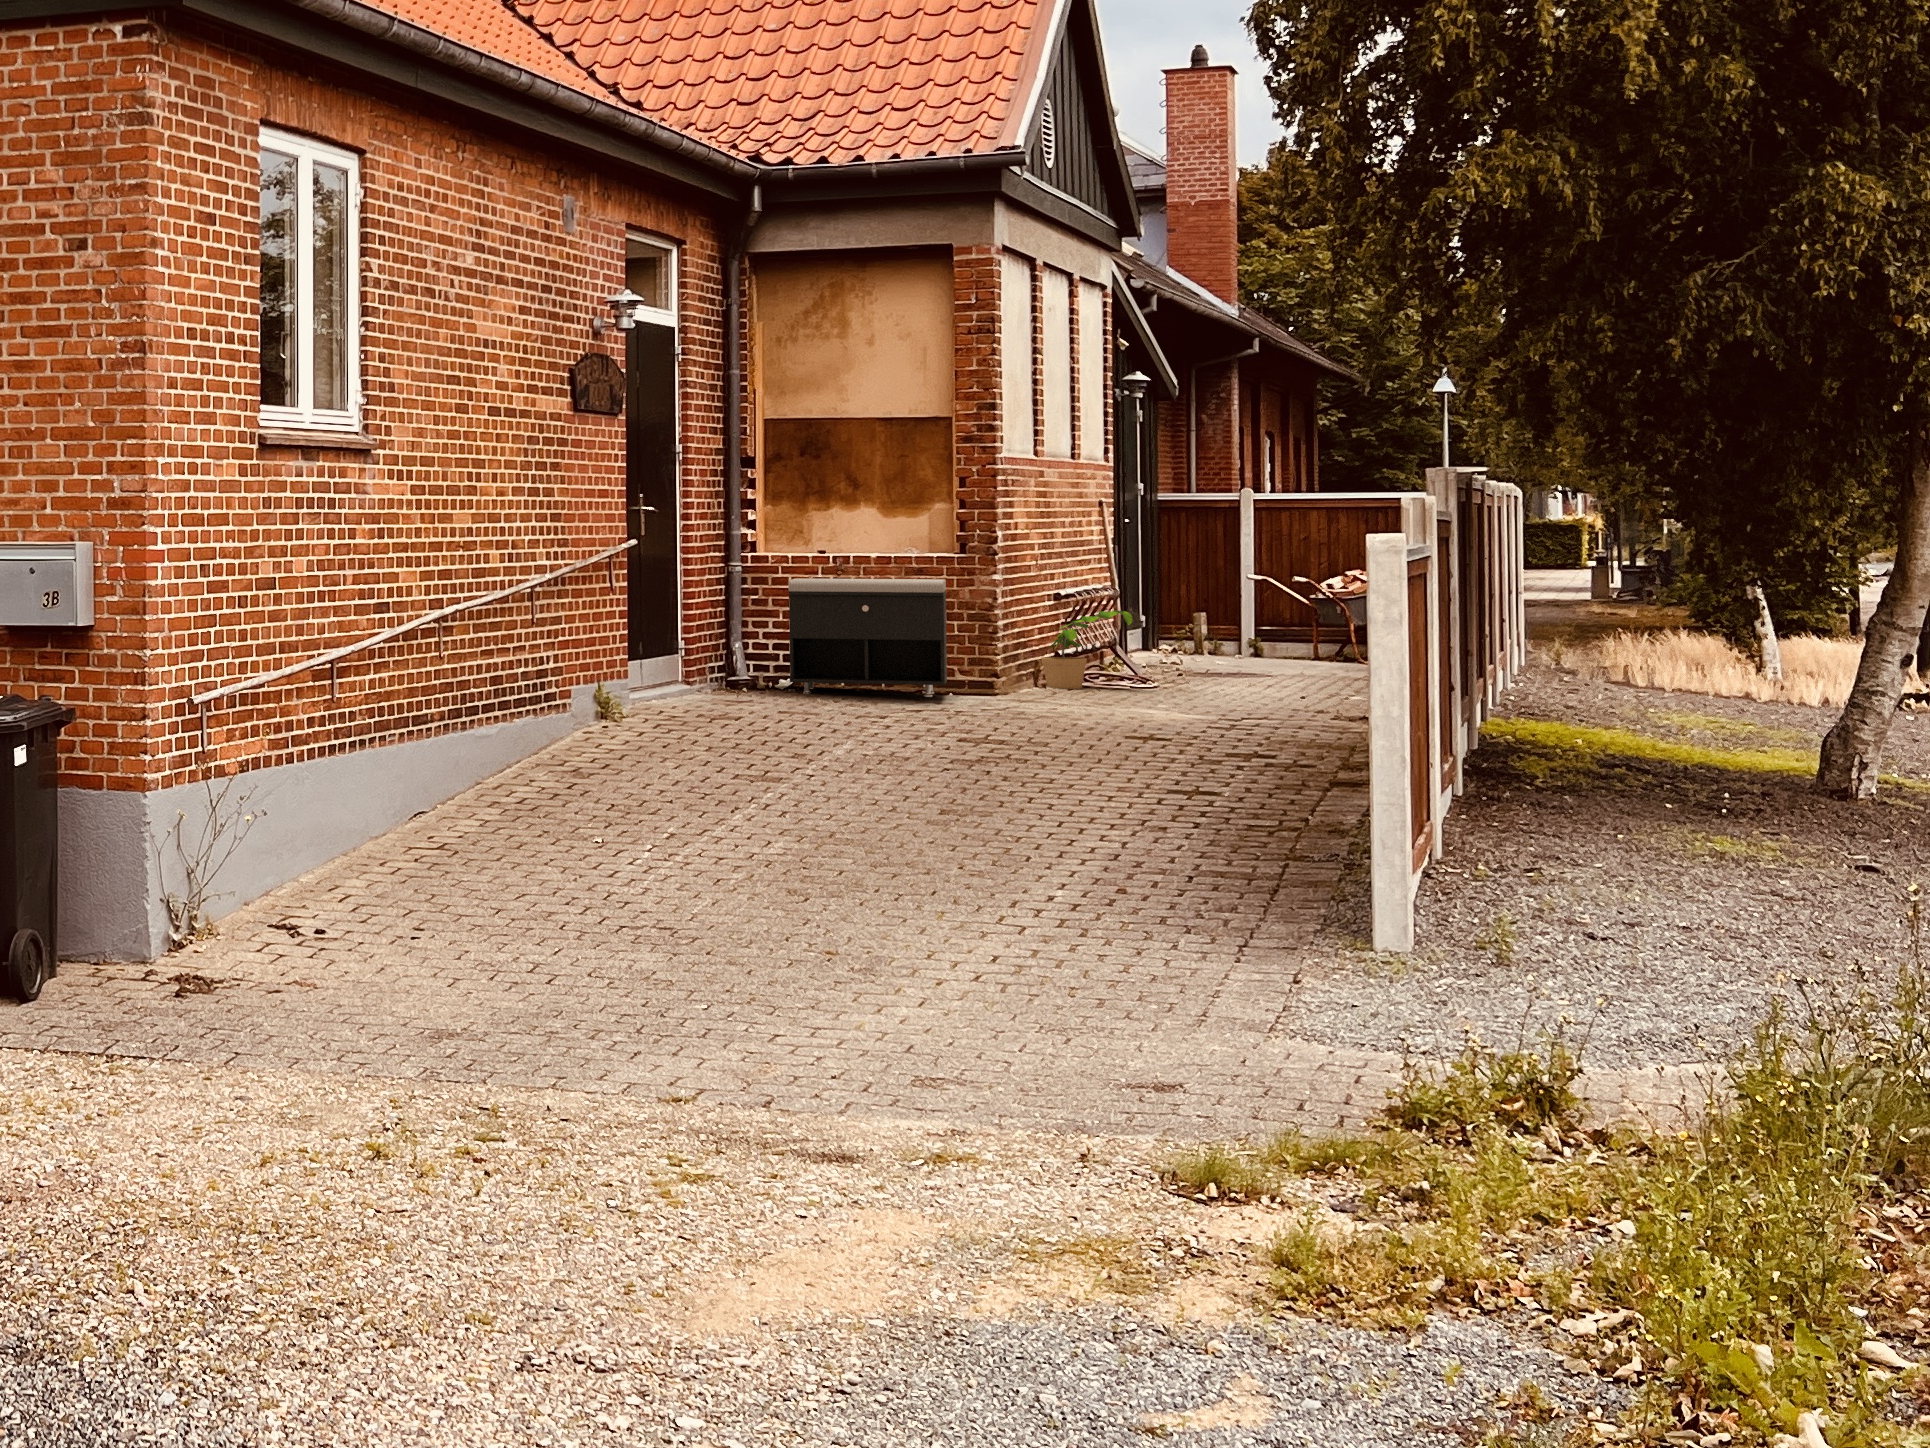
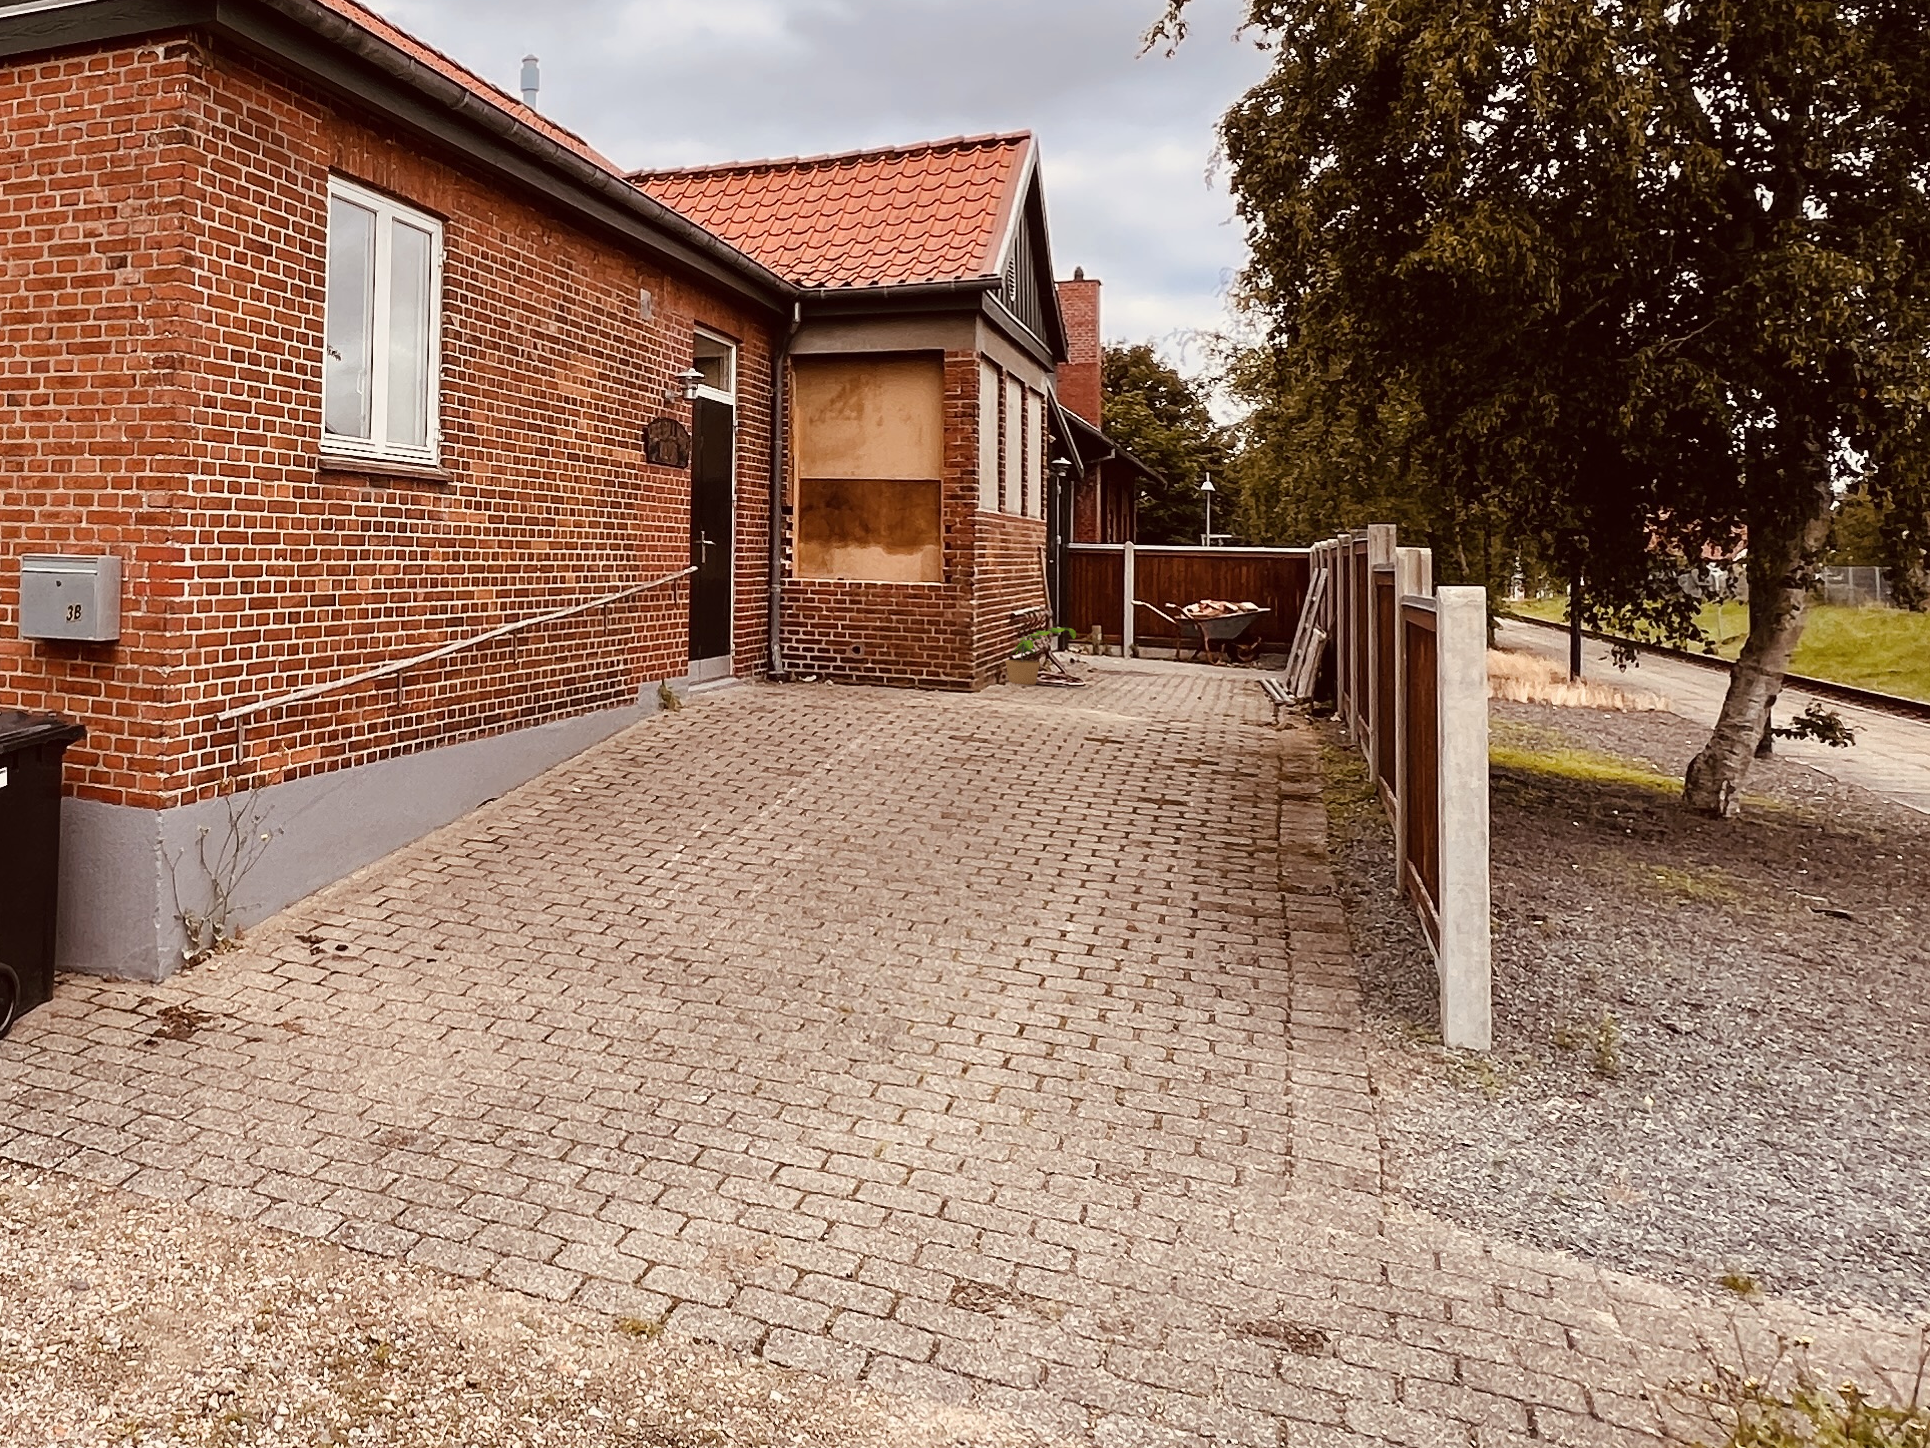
storage bench: present [788,578,947,697] -> none [816,597,937,691]

